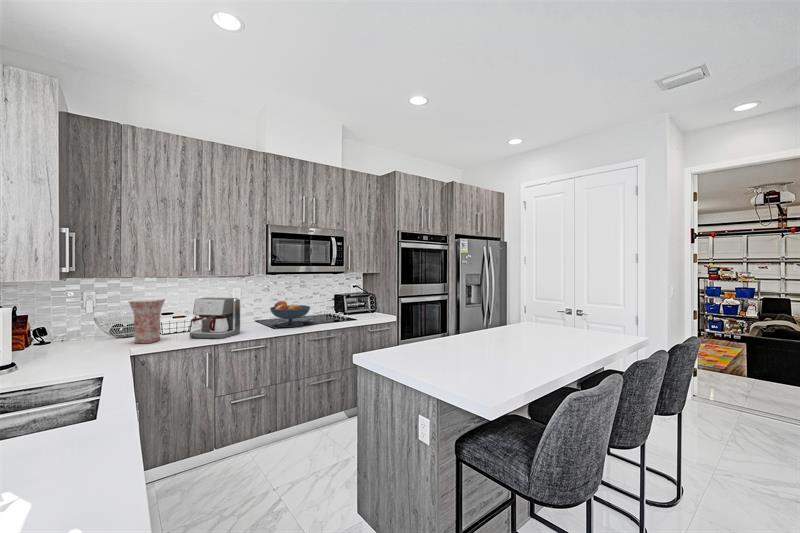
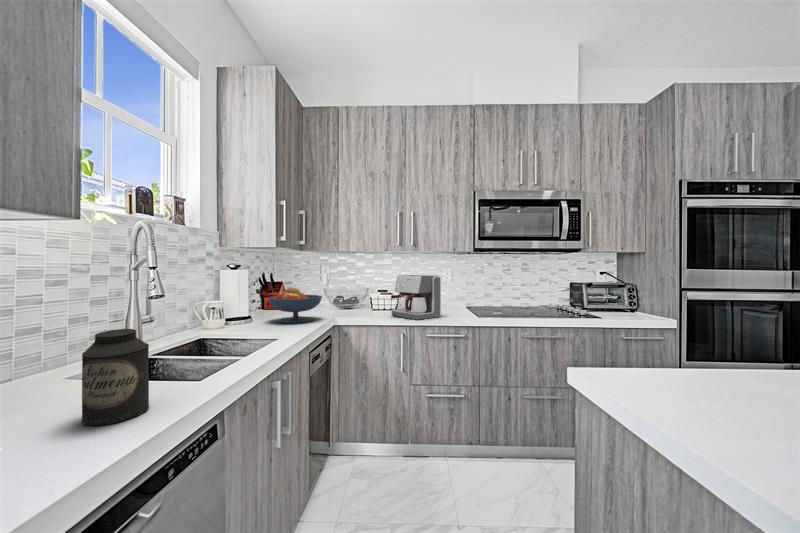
vase: present [129,299,165,343] -> none [342,274,372,317]
fruit bowl: present [270,301,310,327] -> present [268,288,322,323]
canister: none [42,376,95,450] -> present [82,329,149,425]

